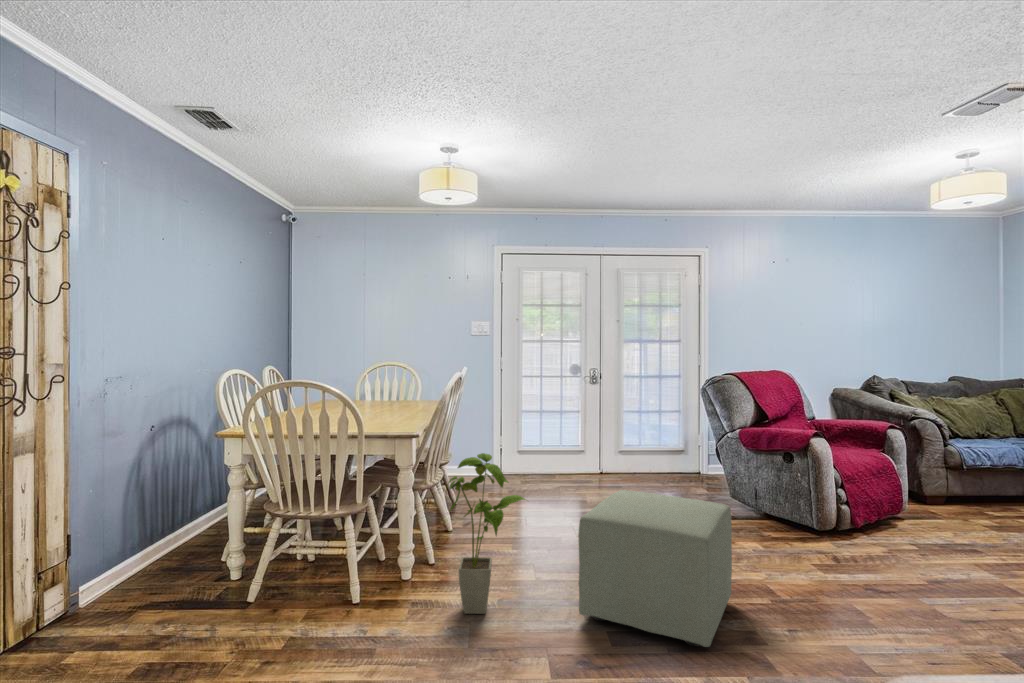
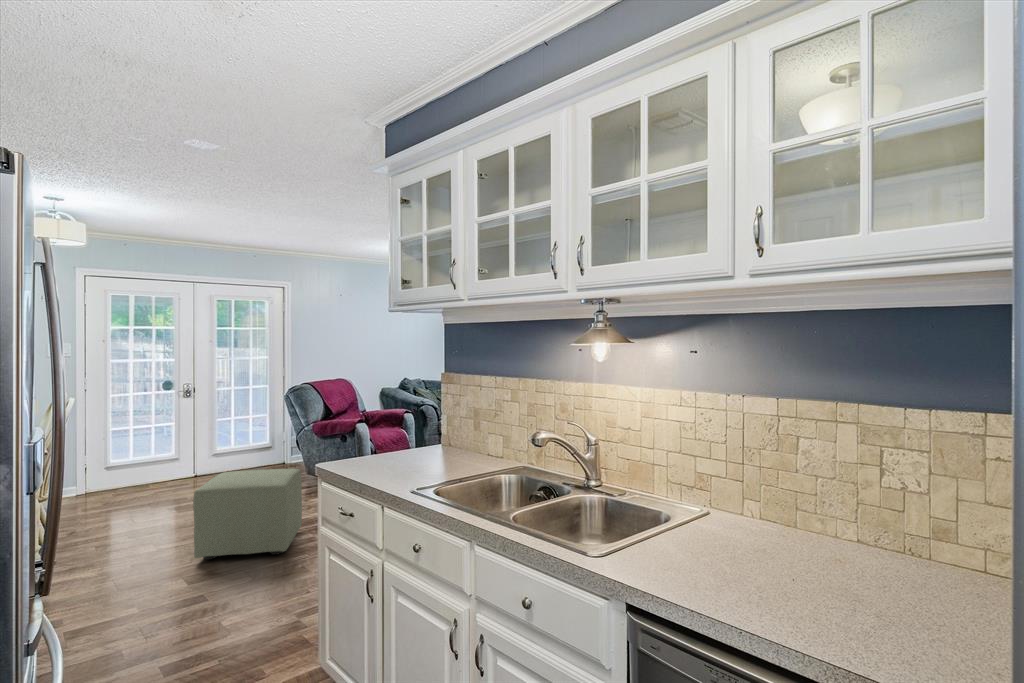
house plant: present [448,453,526,614] -> none [71,457,149,583]

